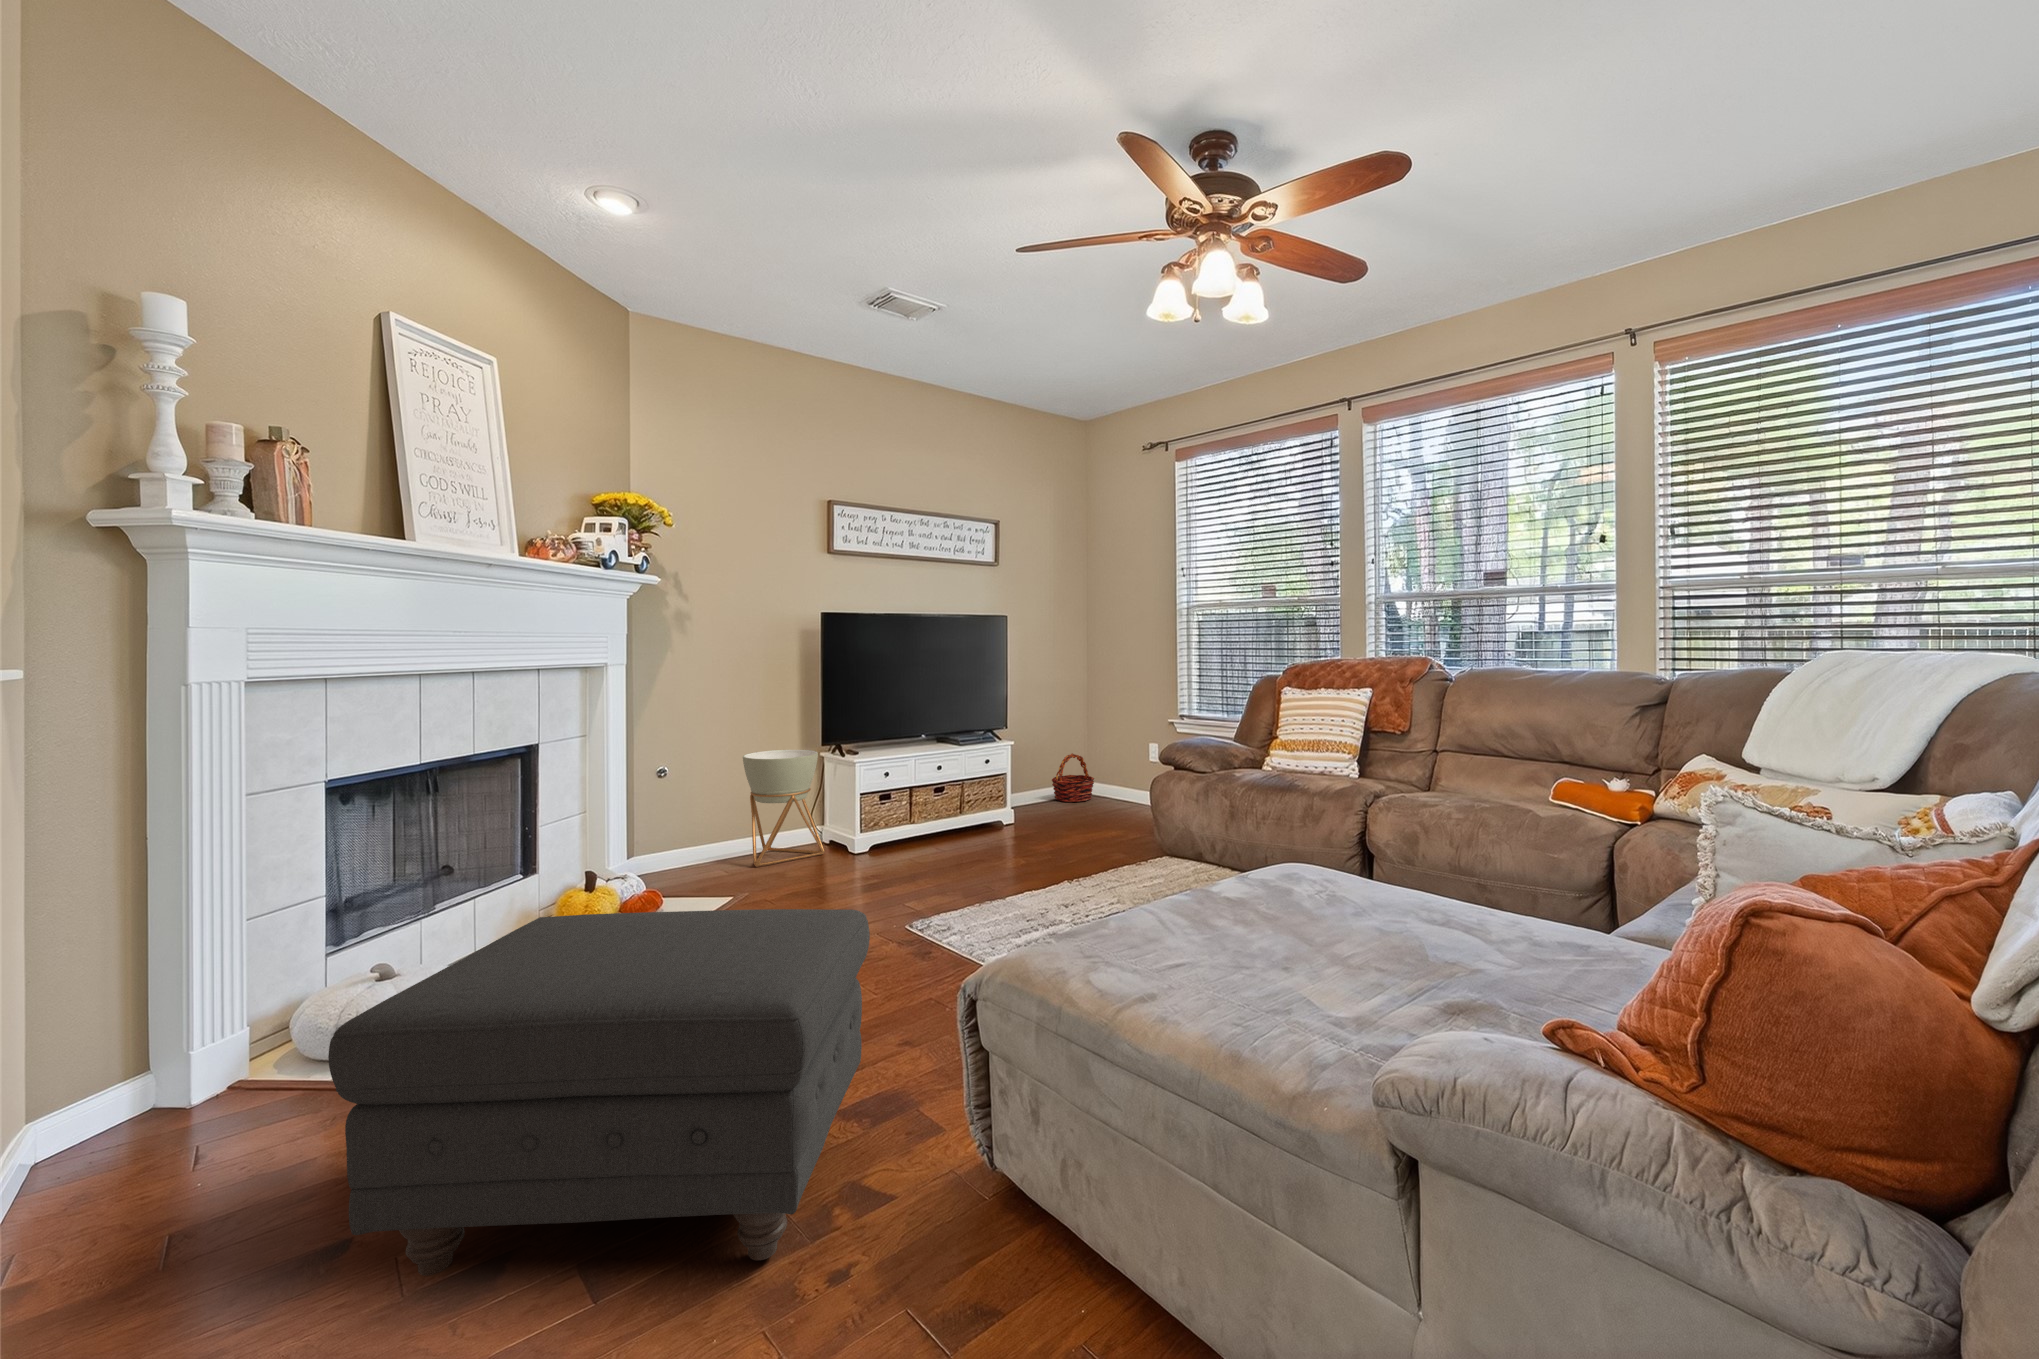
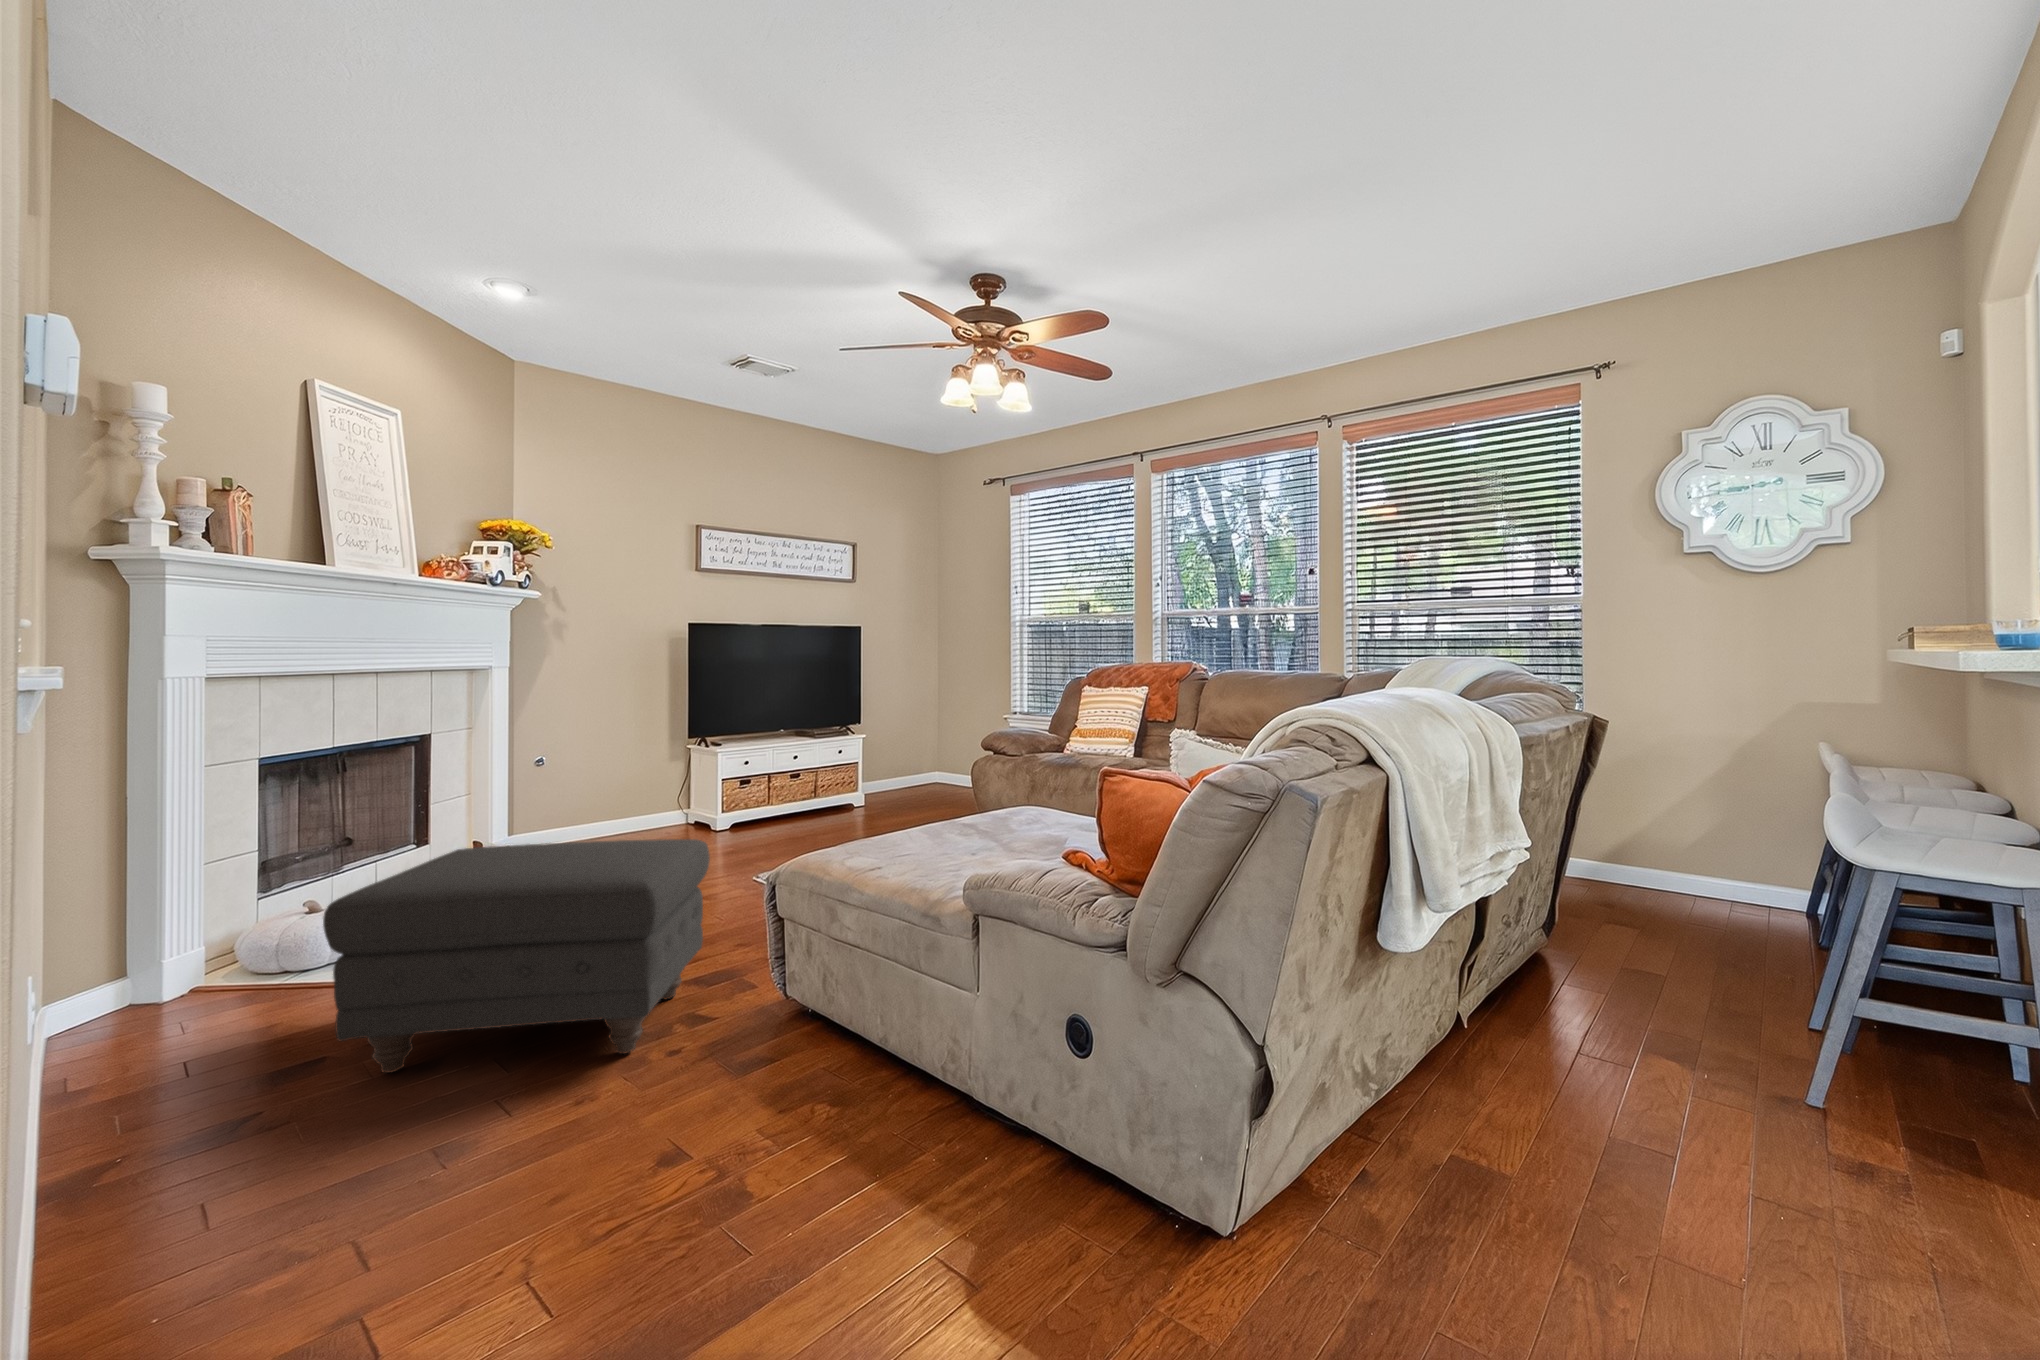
planter: present [743,750,824,866] -> none [616,742,690,841]
basket: present [1052,753,1094,802] -> none [901,747,939,789]

